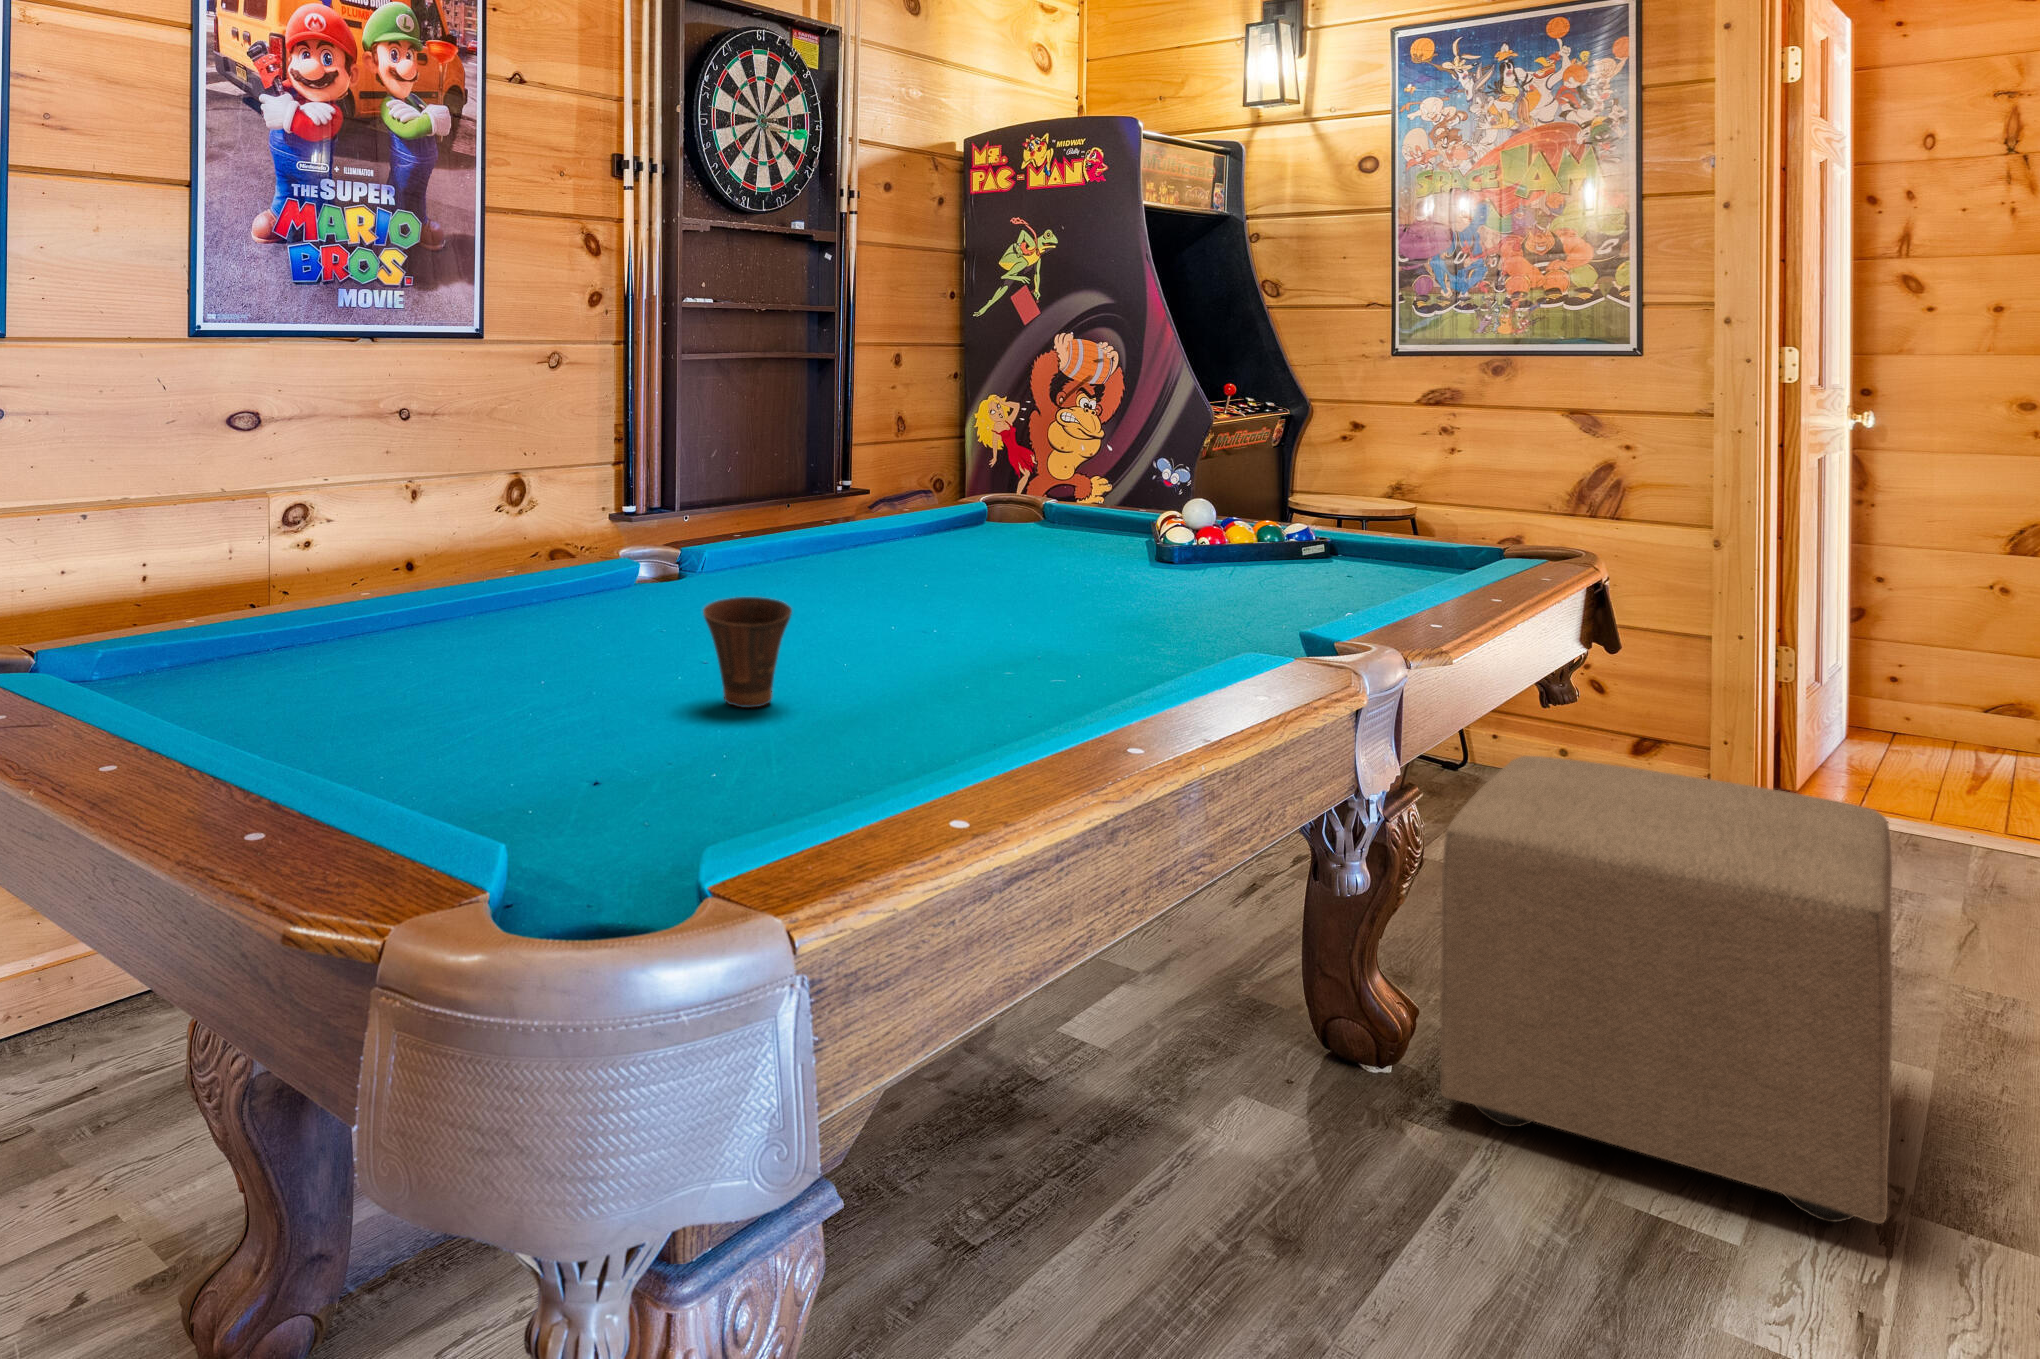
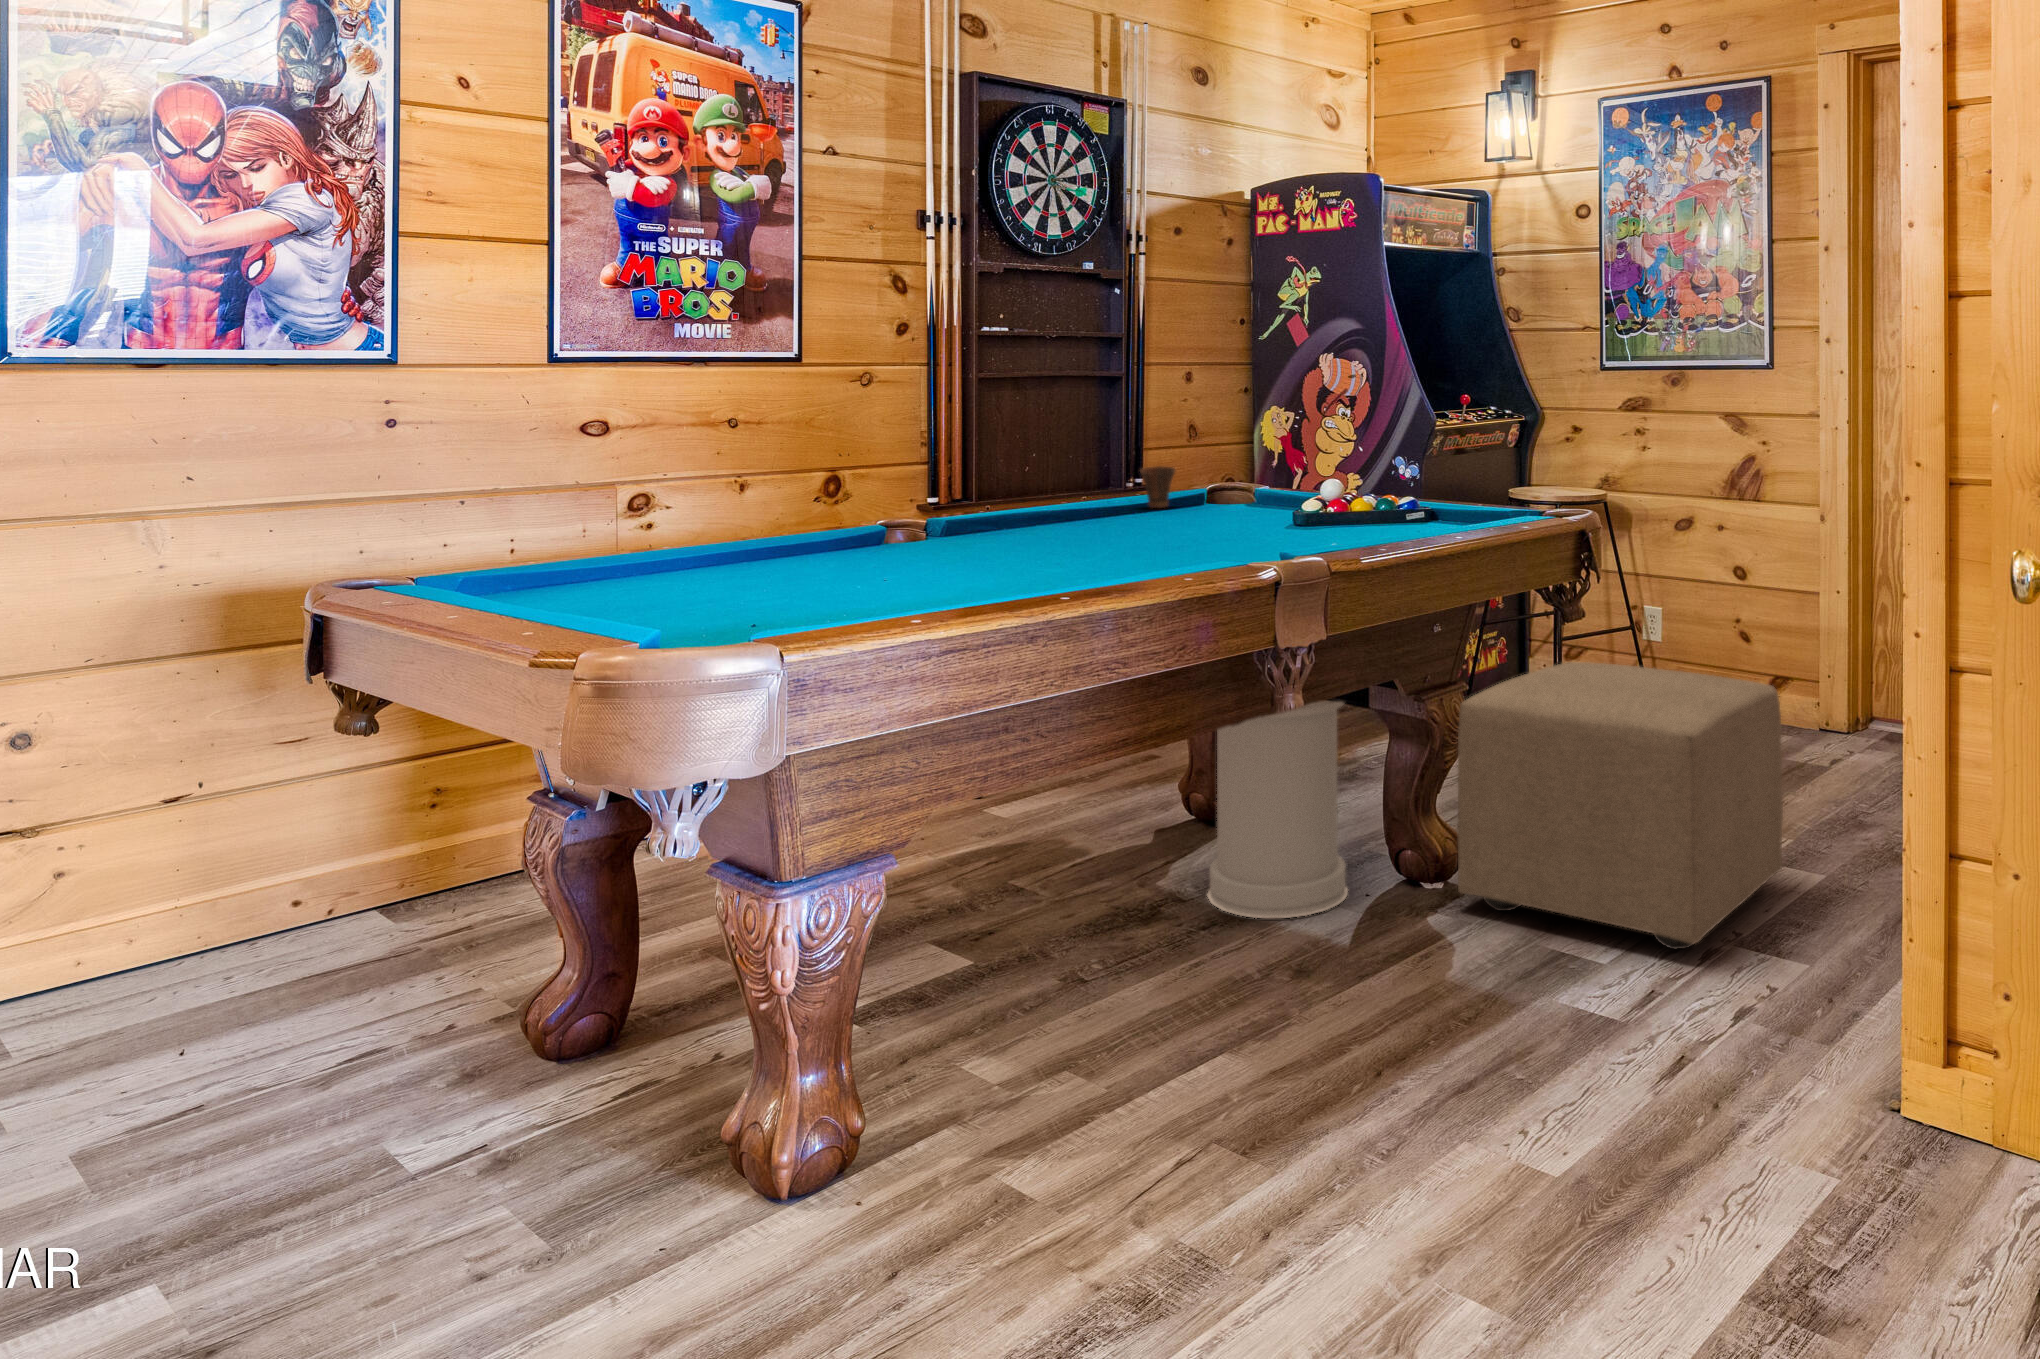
cup: present [703,597,792,708] -> present [1140,466,1175,508]
trash can: none [1067,764,1269,1126] -> present [1208,702,1348,918]

